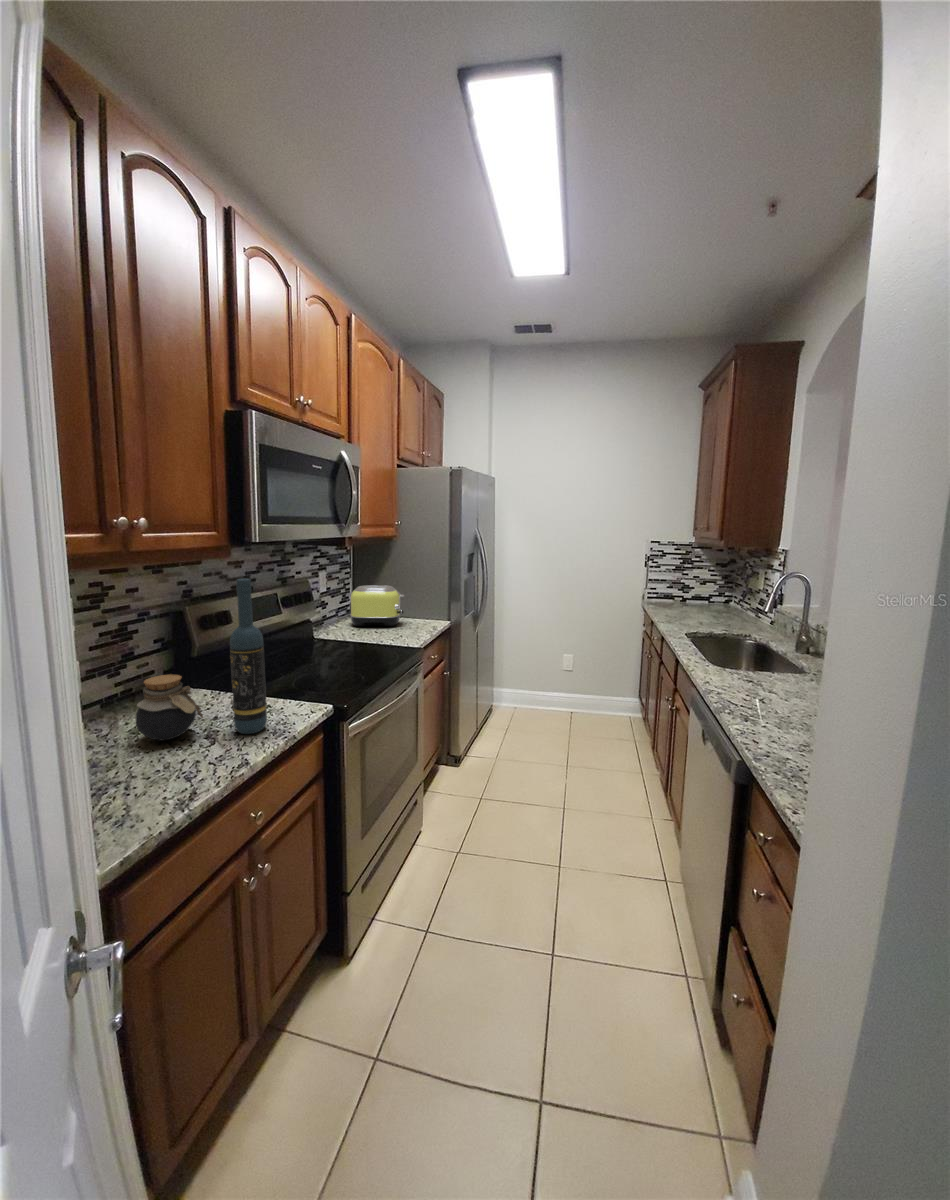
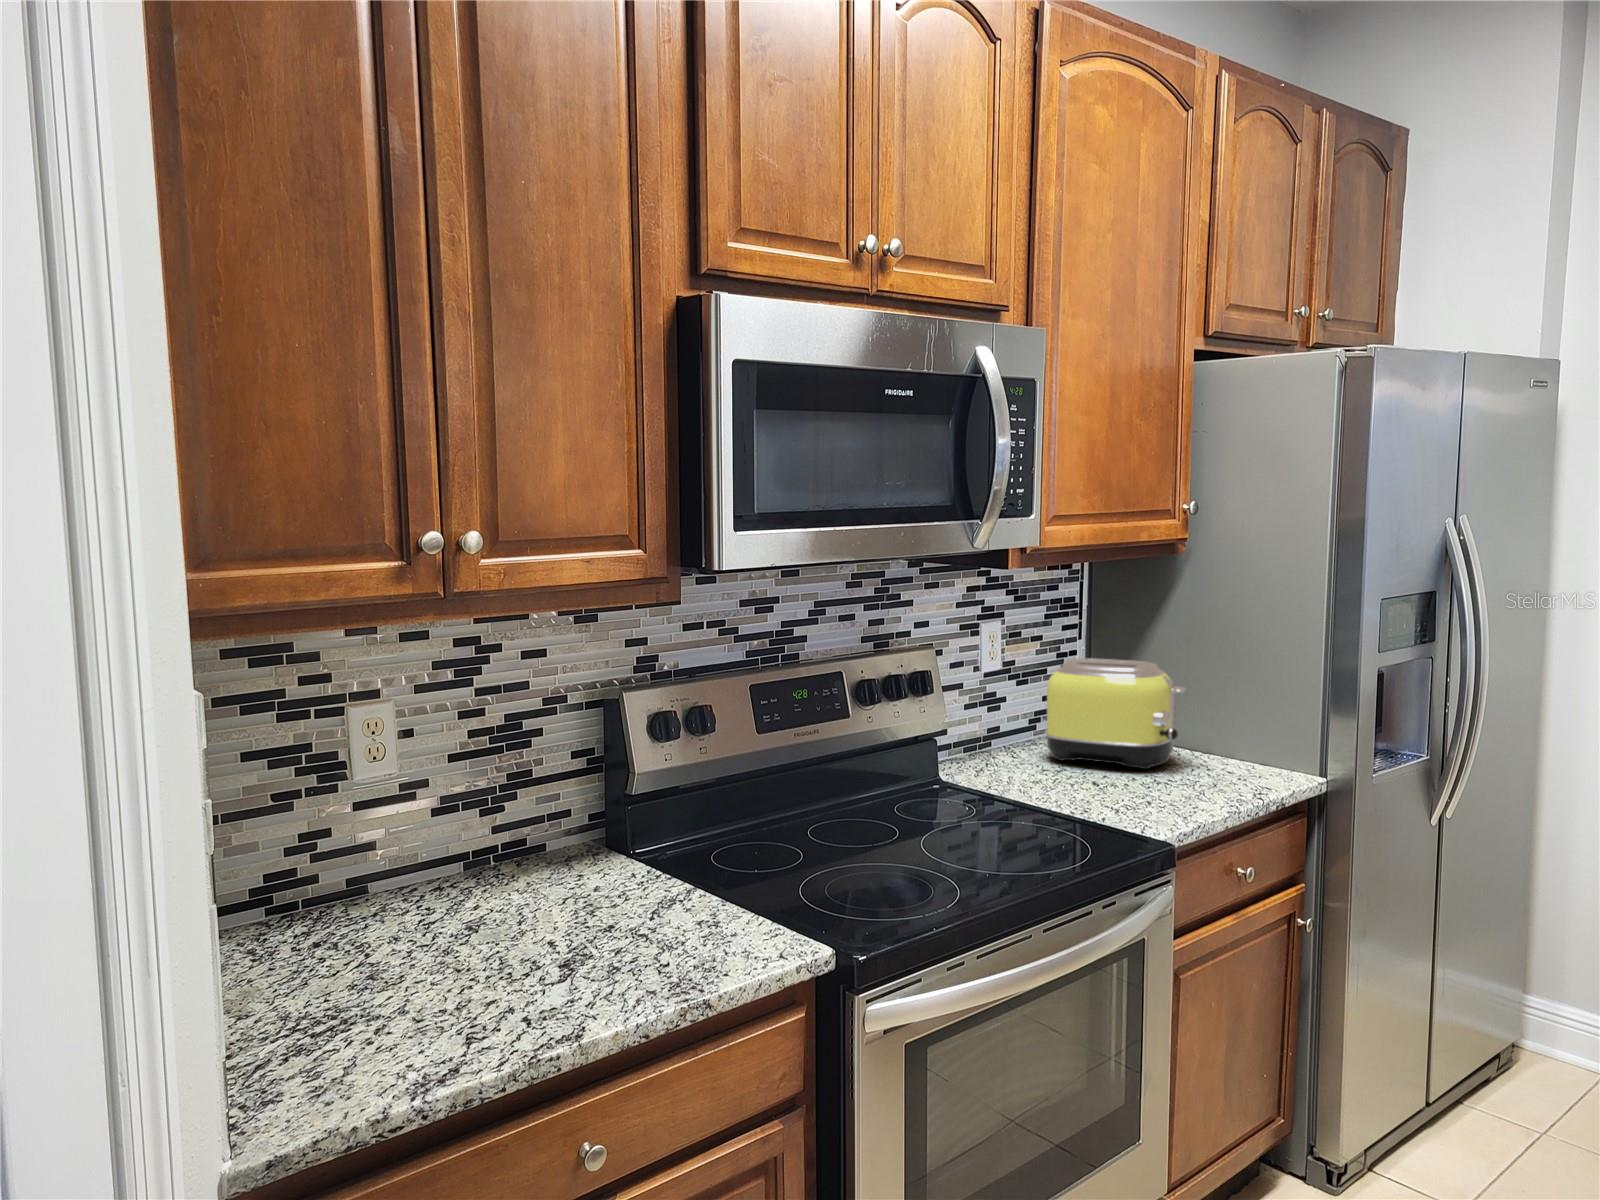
wine bottle: present [230,579,267,734] -> none [603,643,672,975]
jar: present [135,675,203,741] -> none [453,824,559,954]

